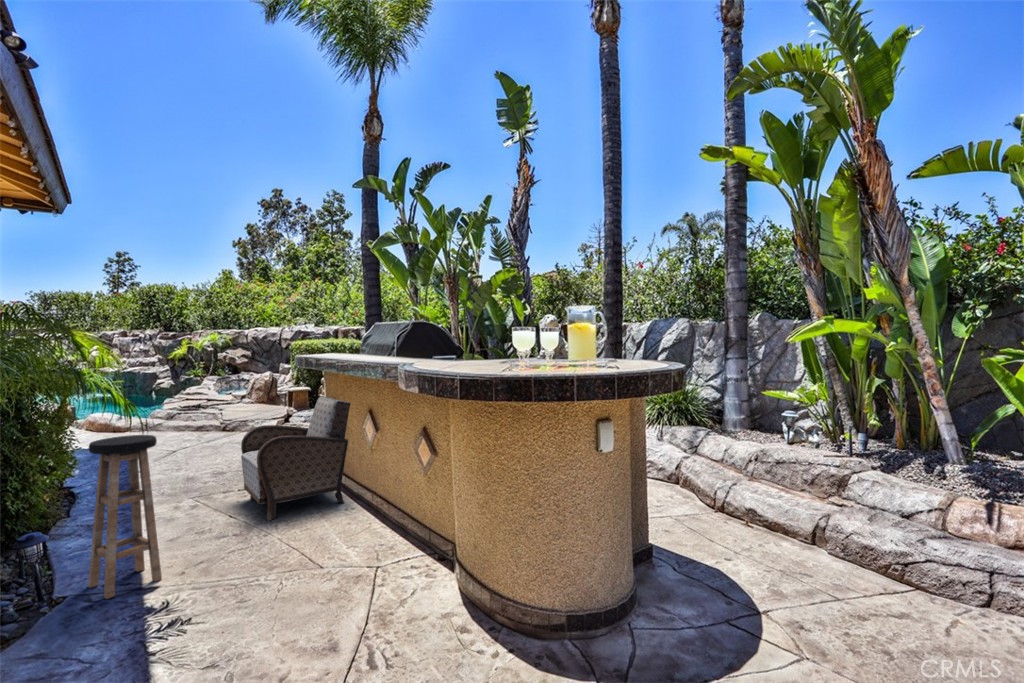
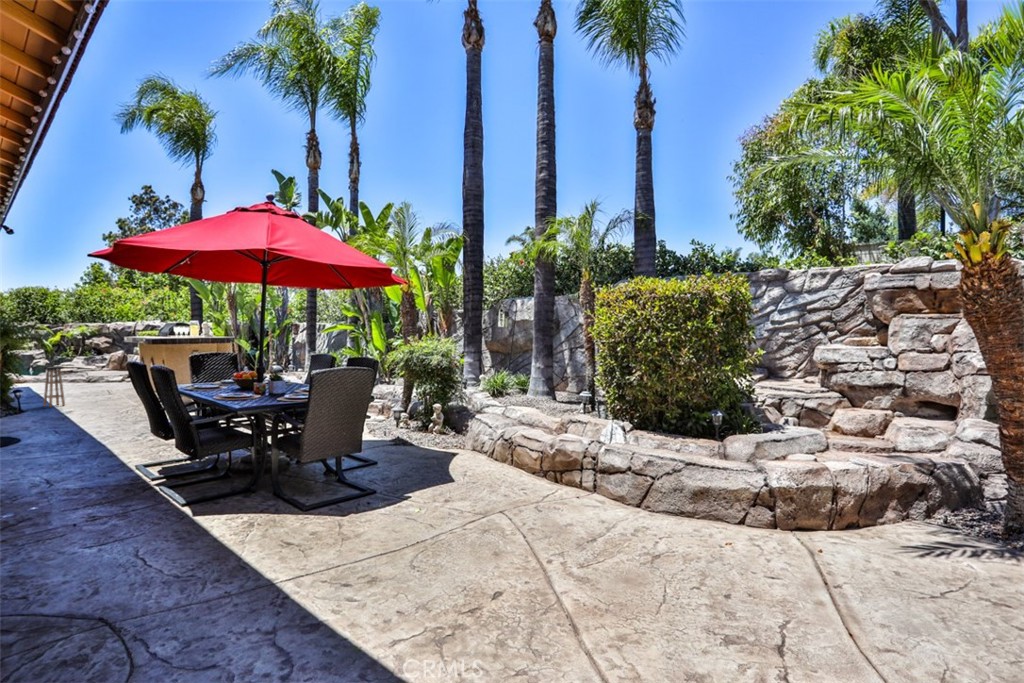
armchair: present [241,396,350,520] -> none [92,360,136,400]

